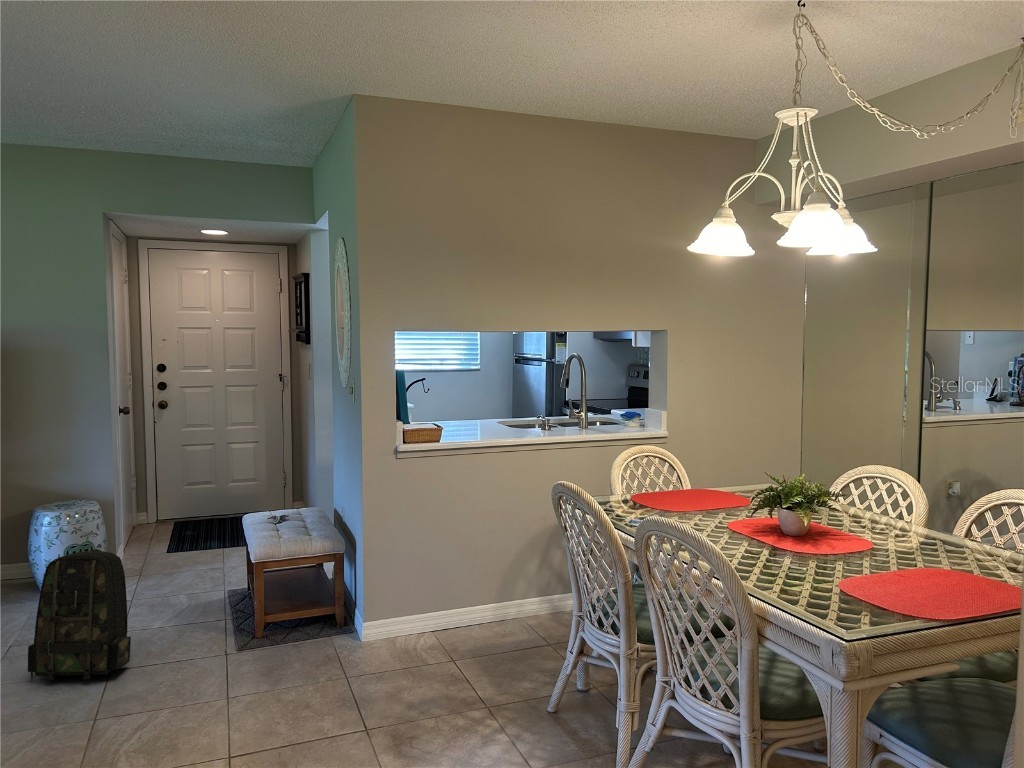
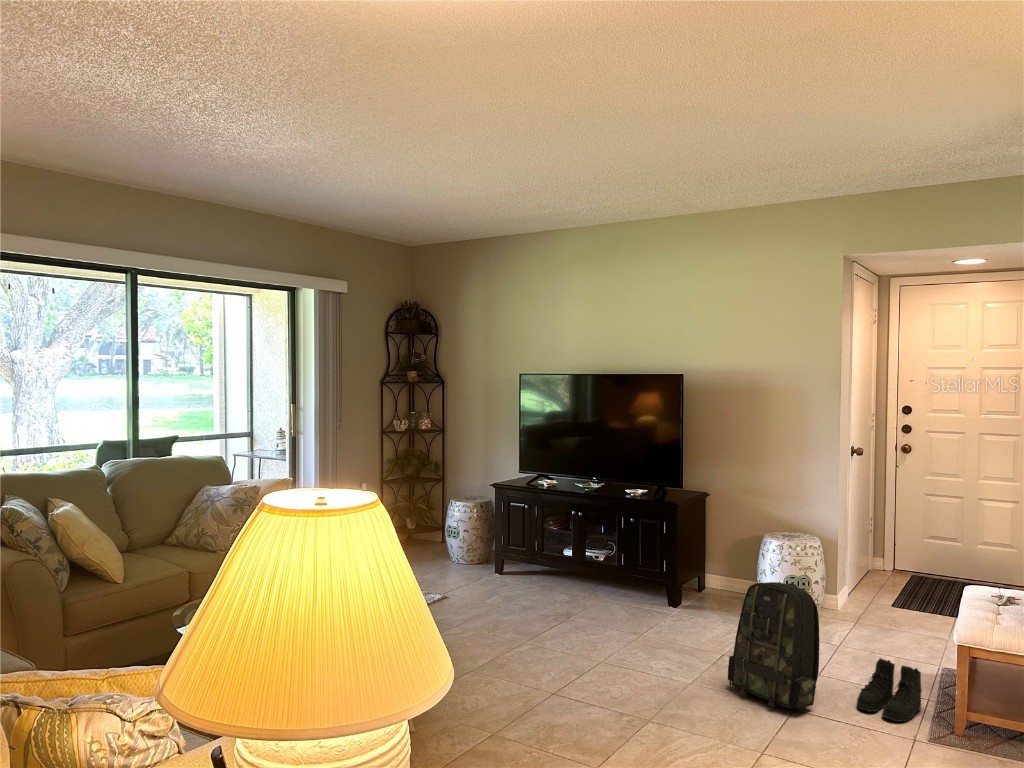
boots: none [169,595,223,648] -> present [857,658,922,722]

